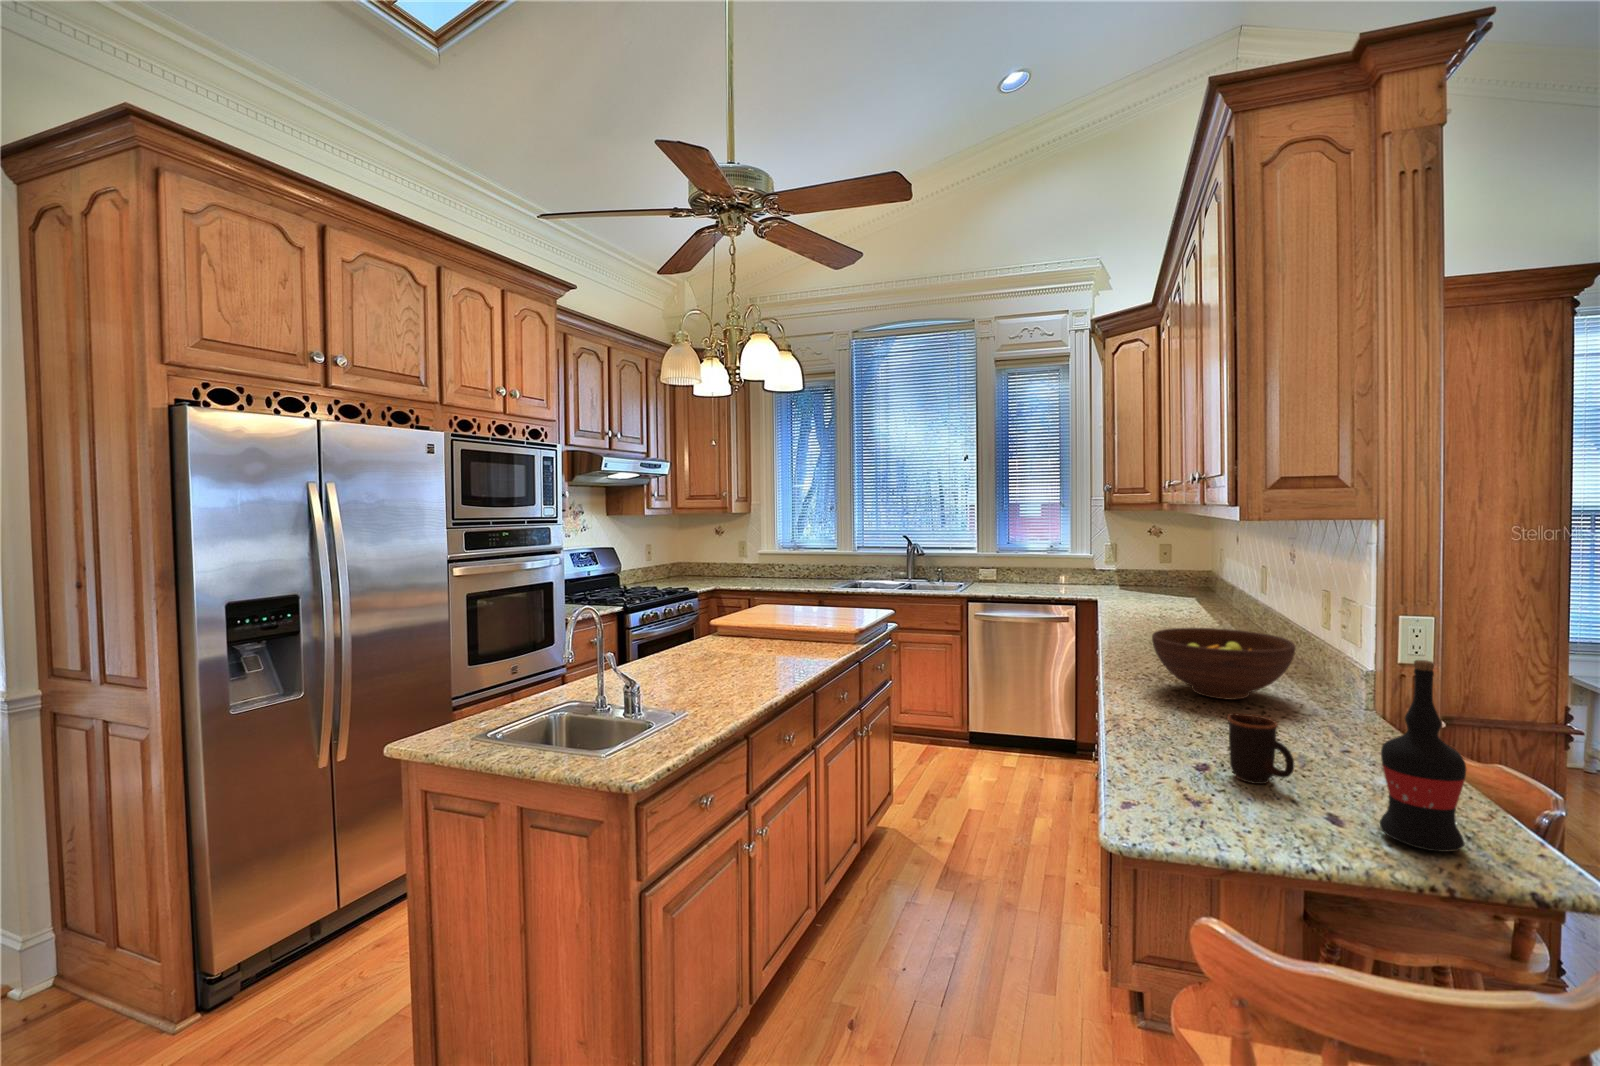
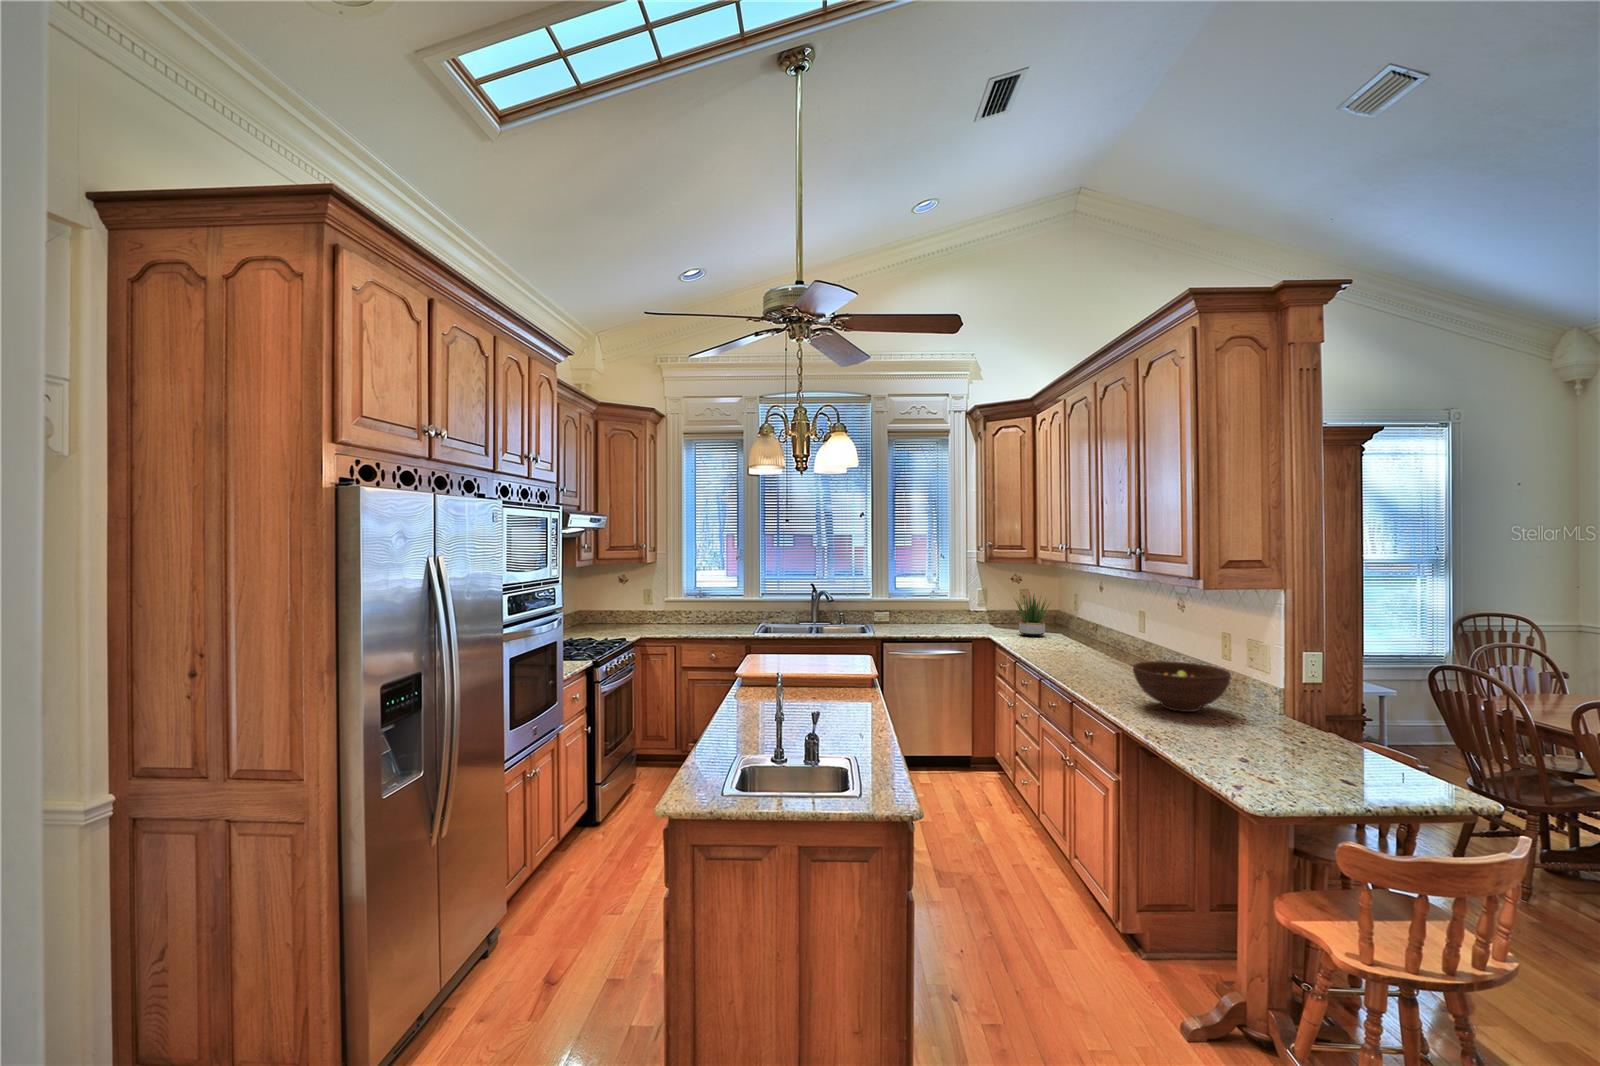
potted plant: none [1131,544,1184,601] -> present [1014,595,1049,636]
wine bottle: present [1380,660,1466,852] -> none [1370,681,1420,792]
mug: present [1227,713,1295,784] -> none [1257,721,1308,766]

